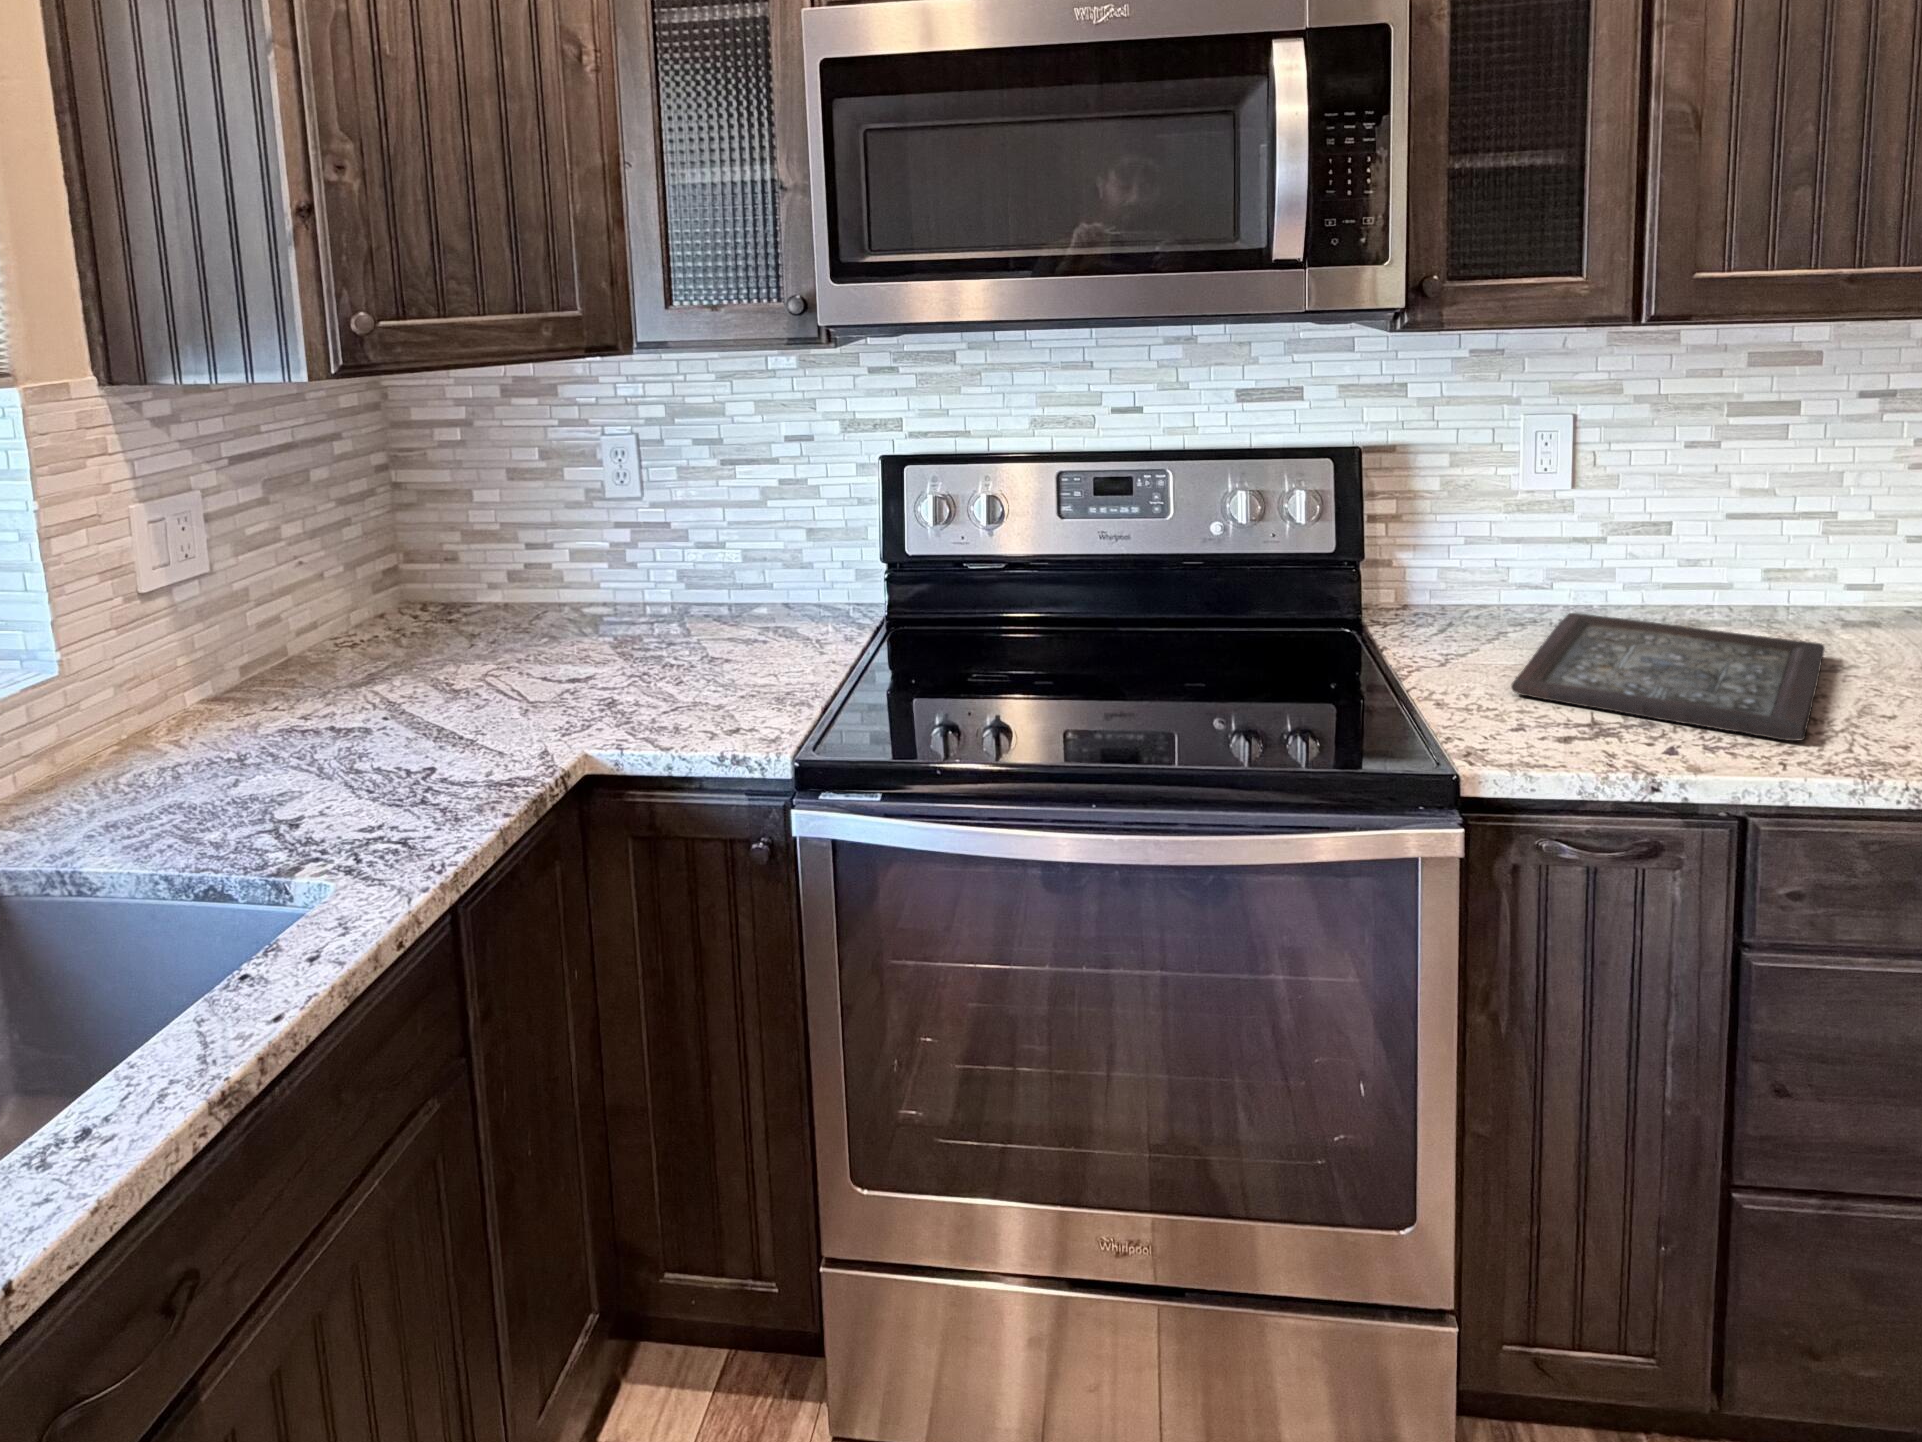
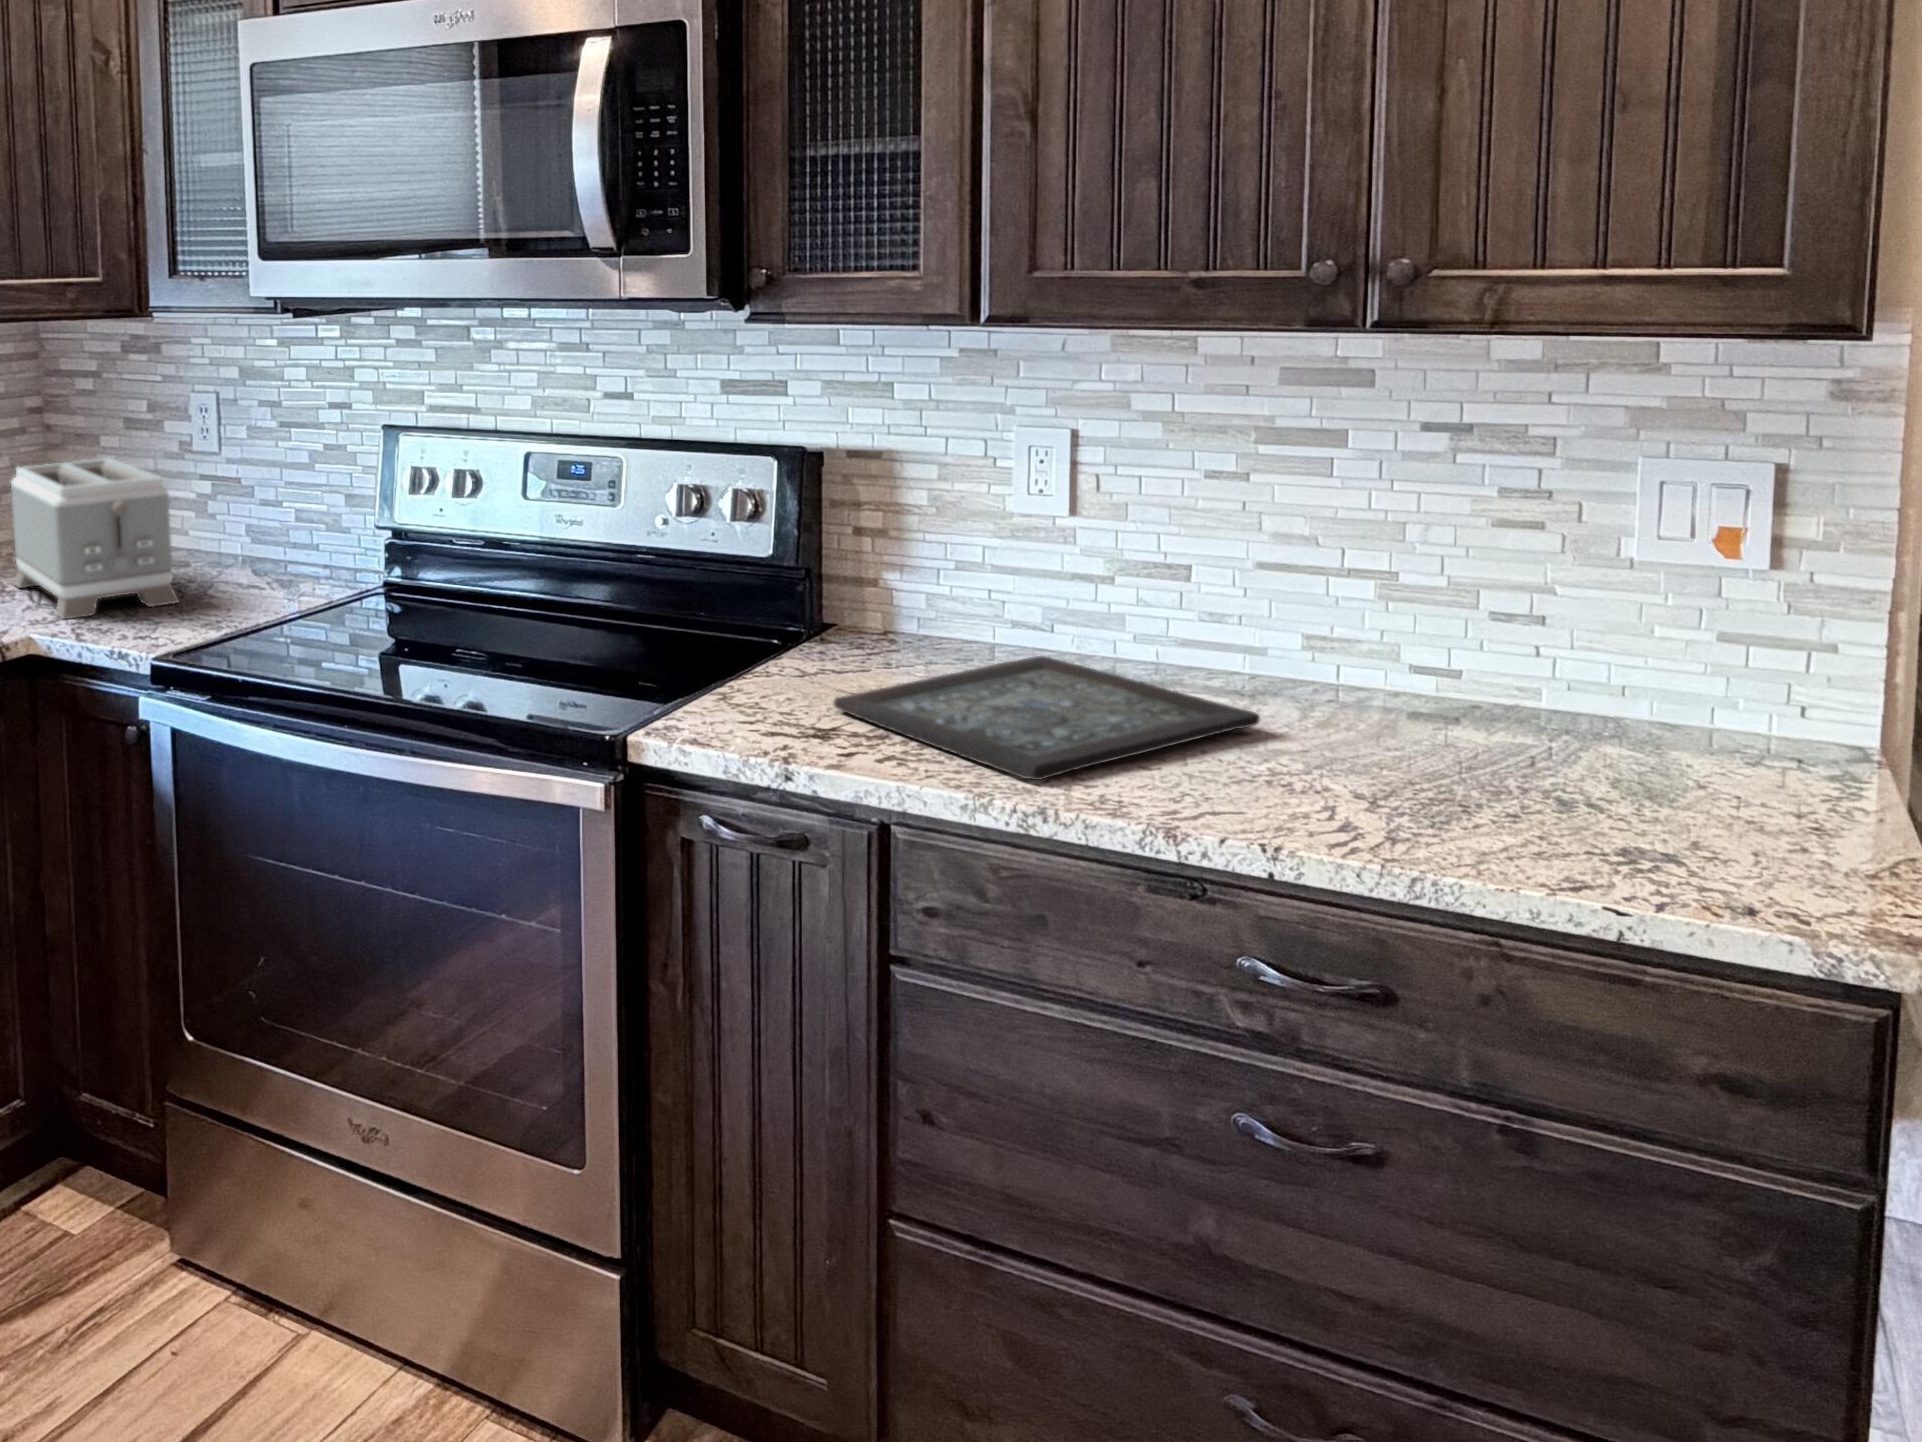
toaster: none [435,516,685,716] -> present [11,459,179,620]

